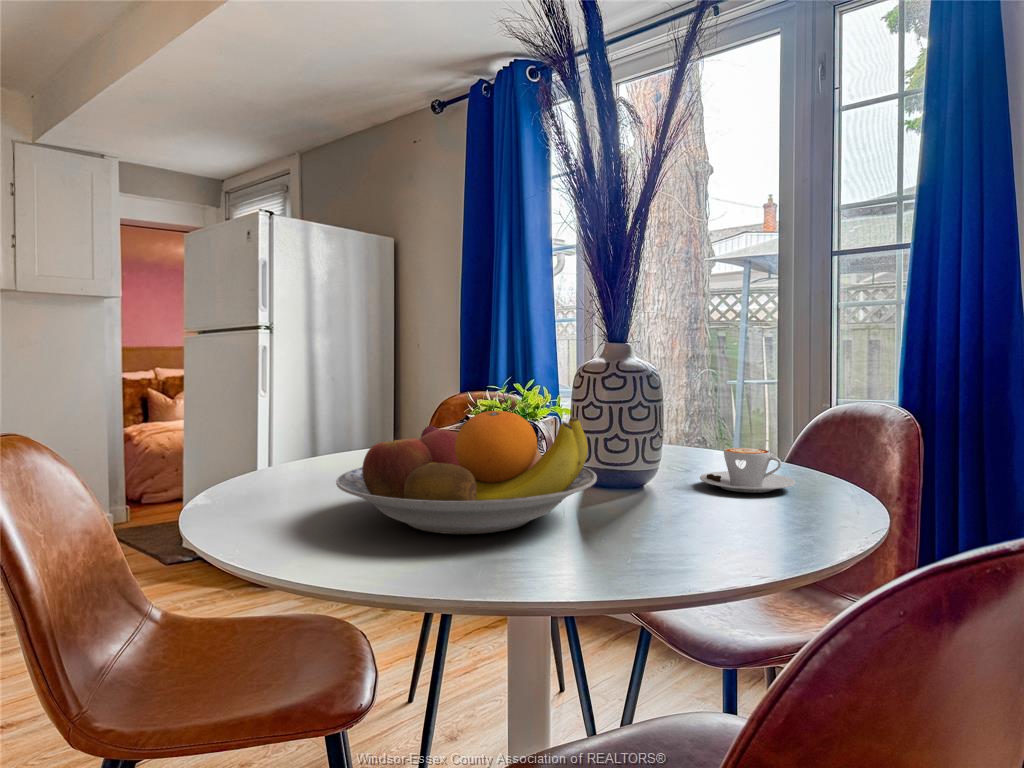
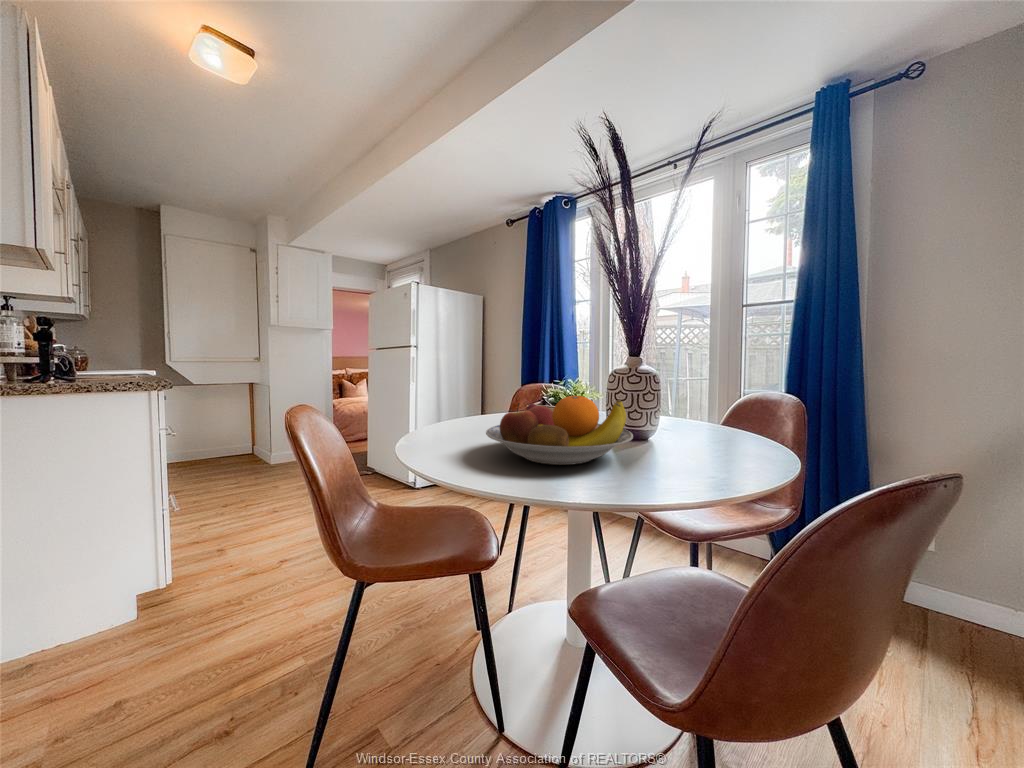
coffee cup: present [700,448,795,493] -> none [681,418,740,444]

